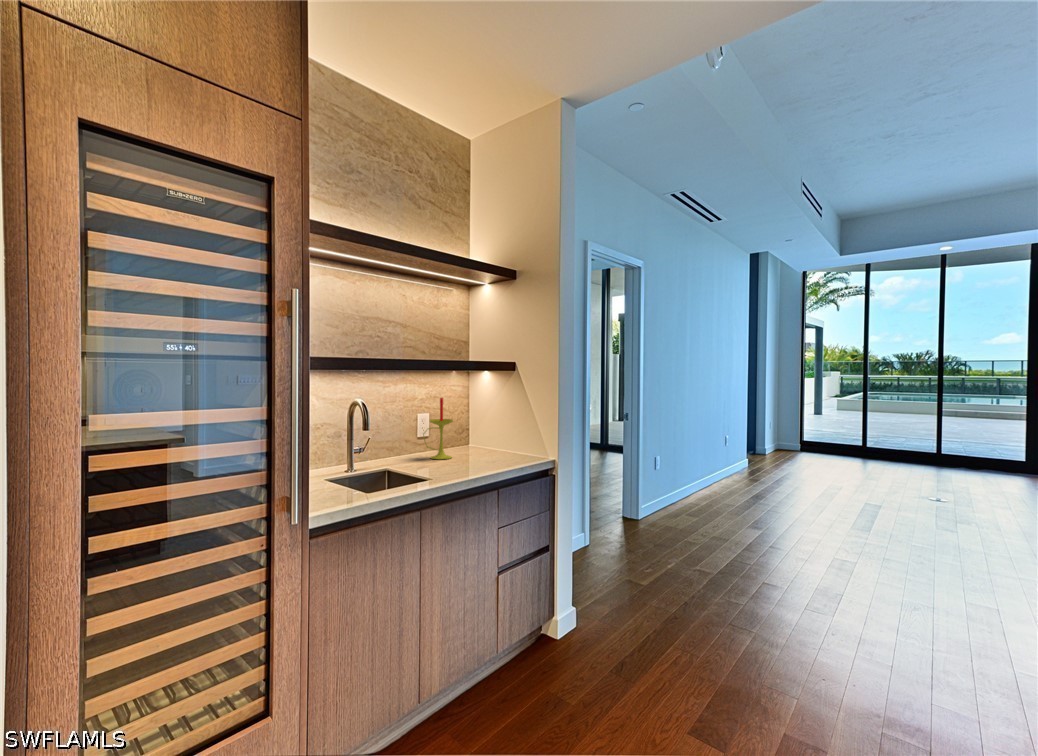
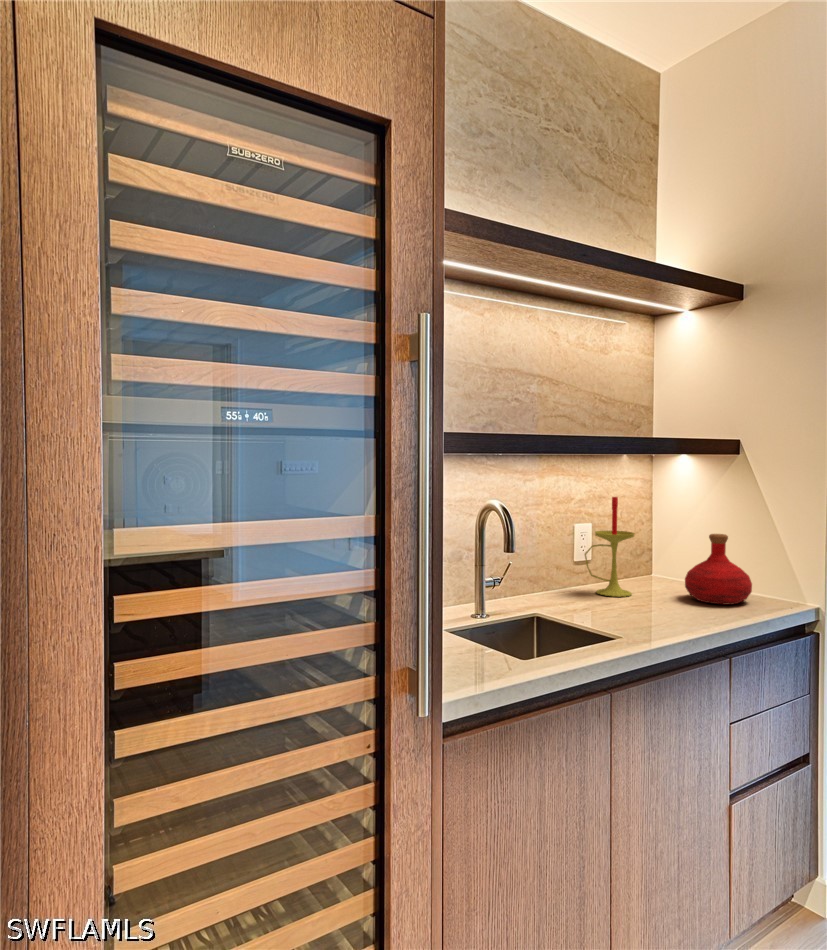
bottle: none [482,419,518,460] -> present [685,534,752,605]

